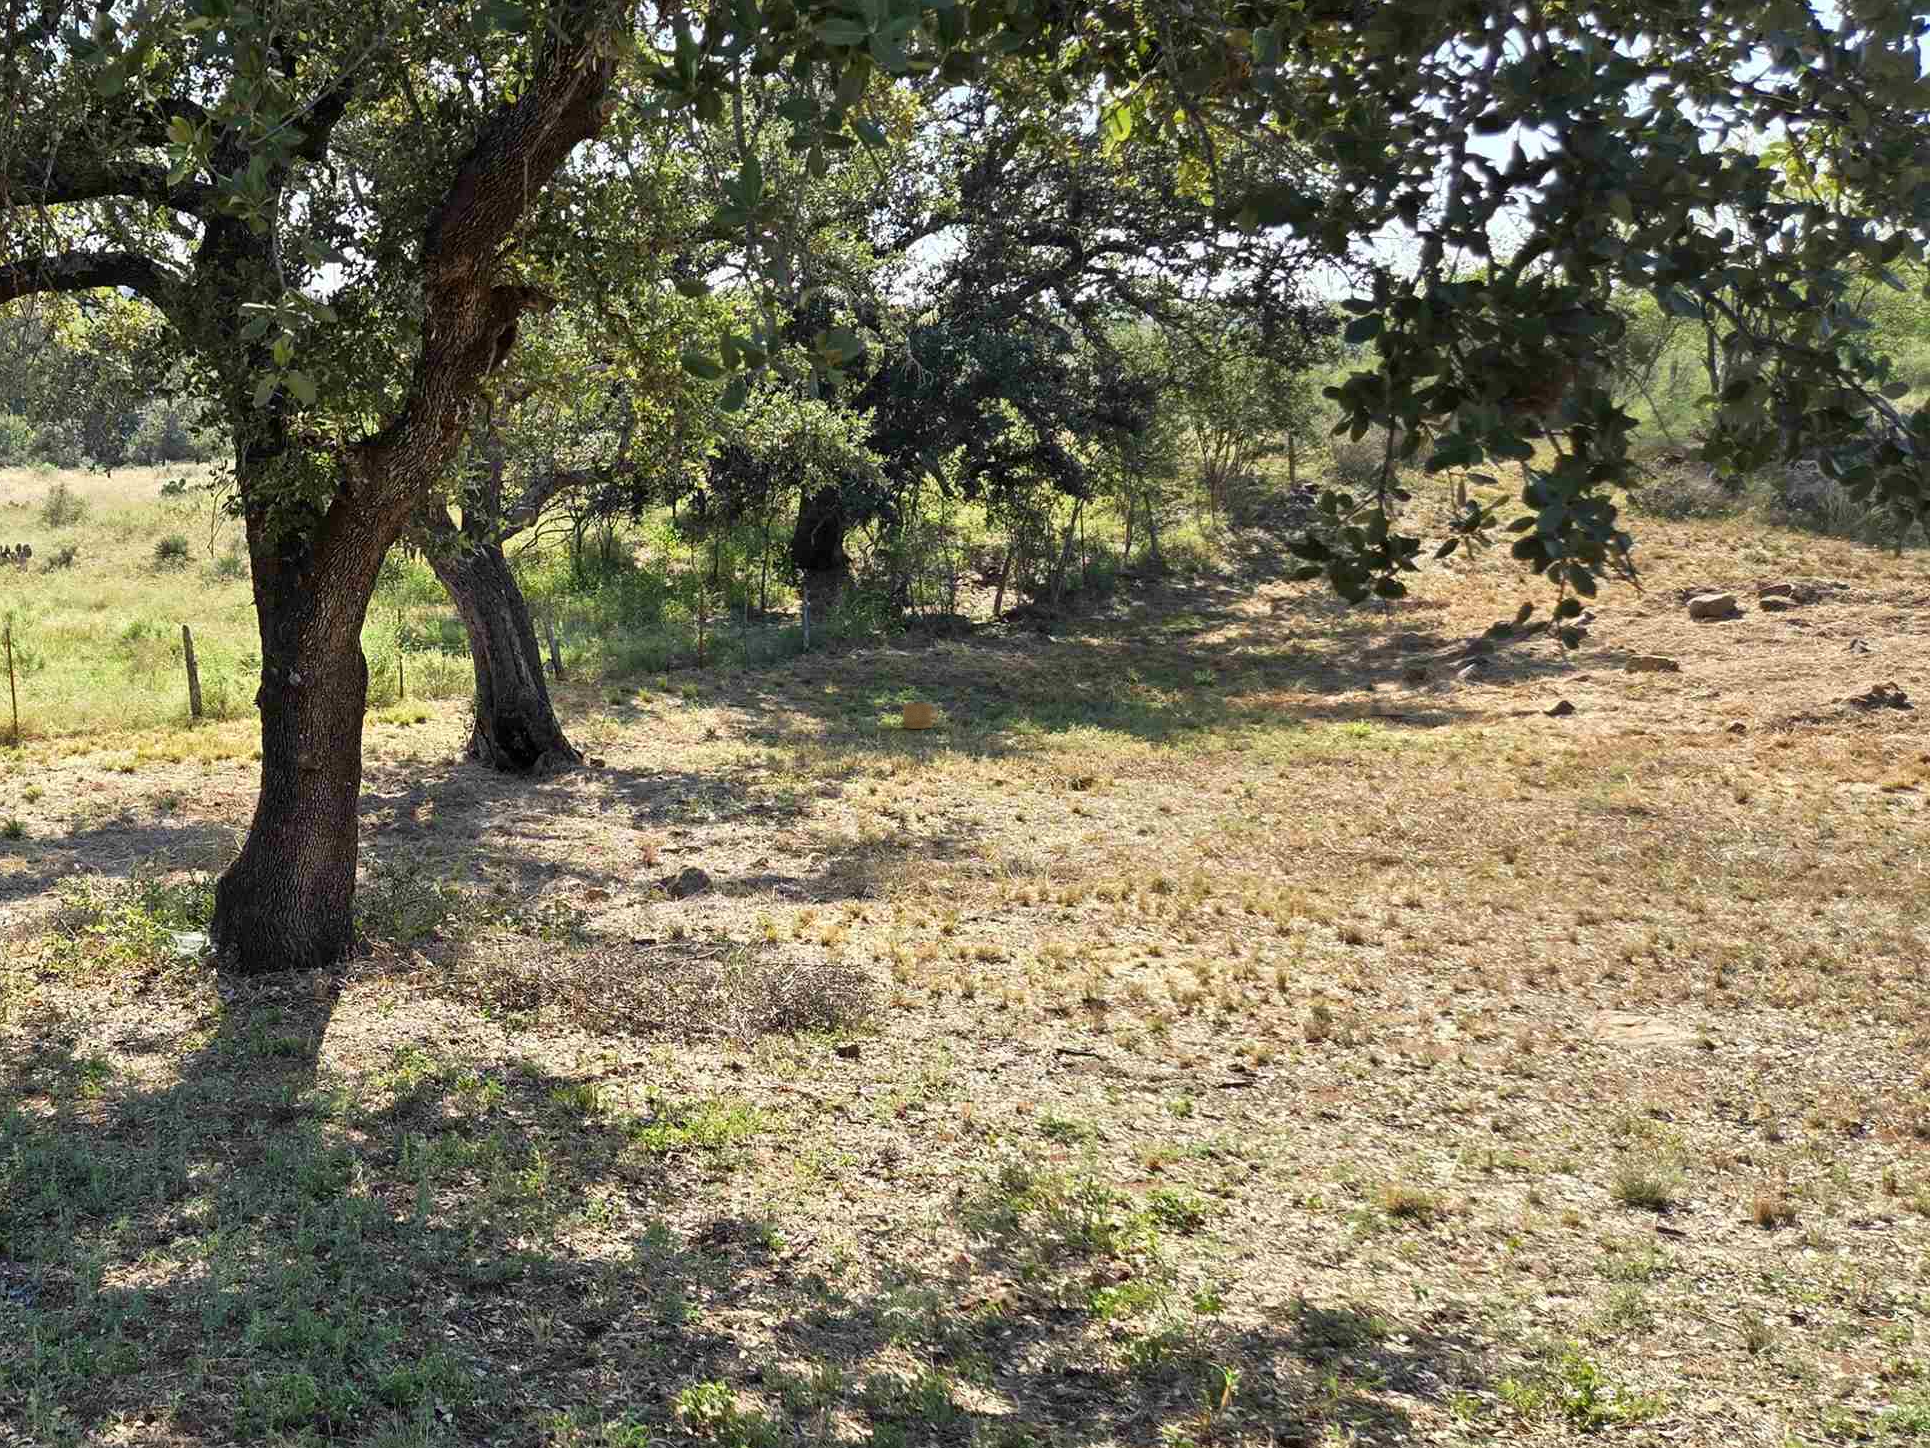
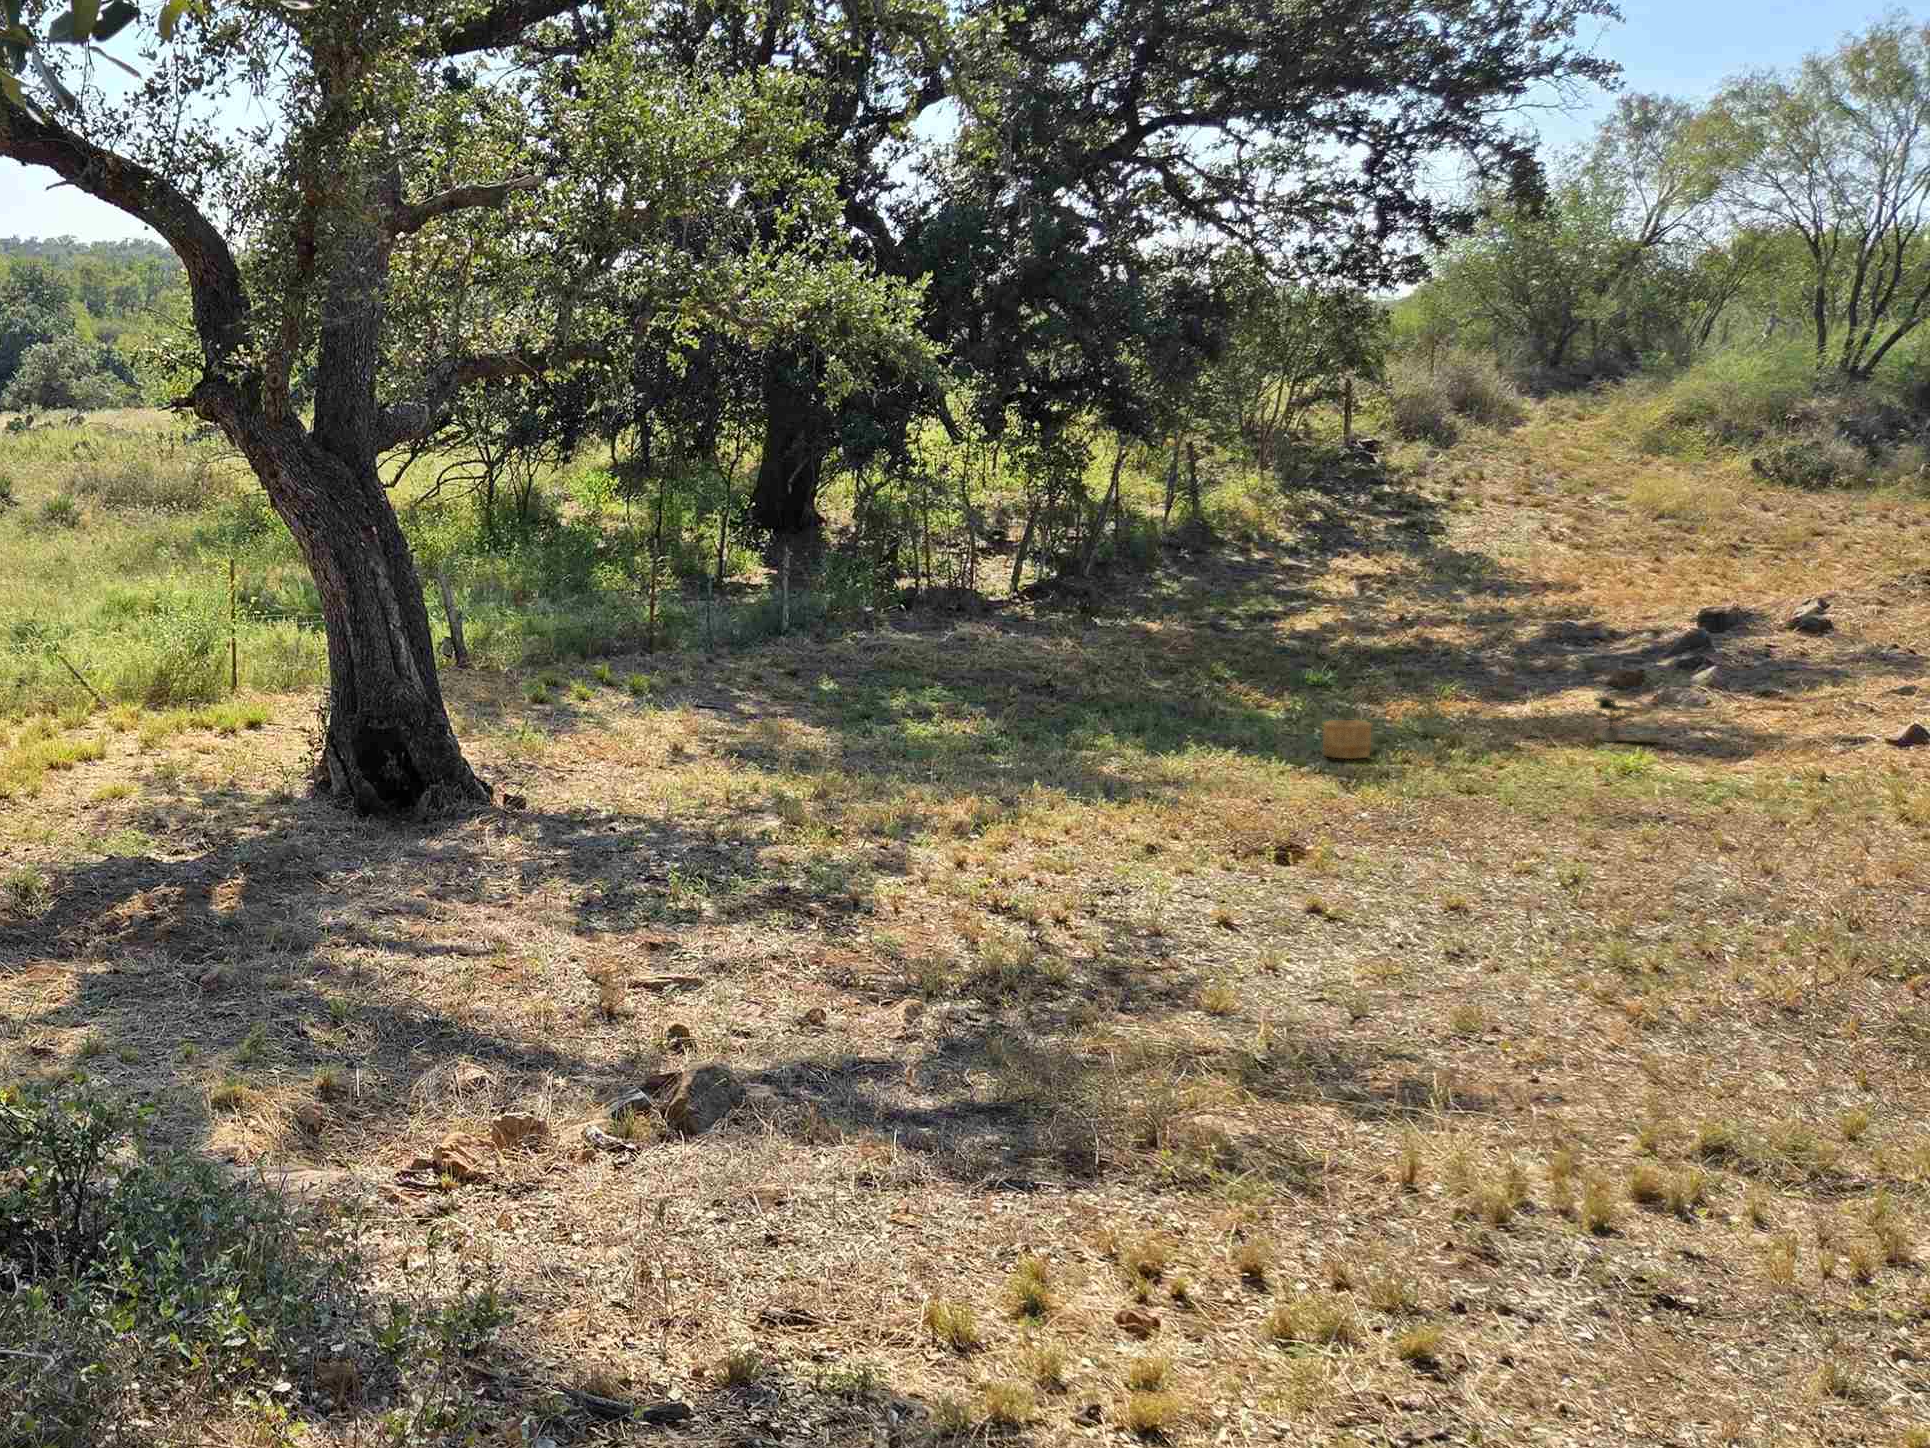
wooden bucket: present [903,703,932,729] -> present [1323,720,1372,759]

